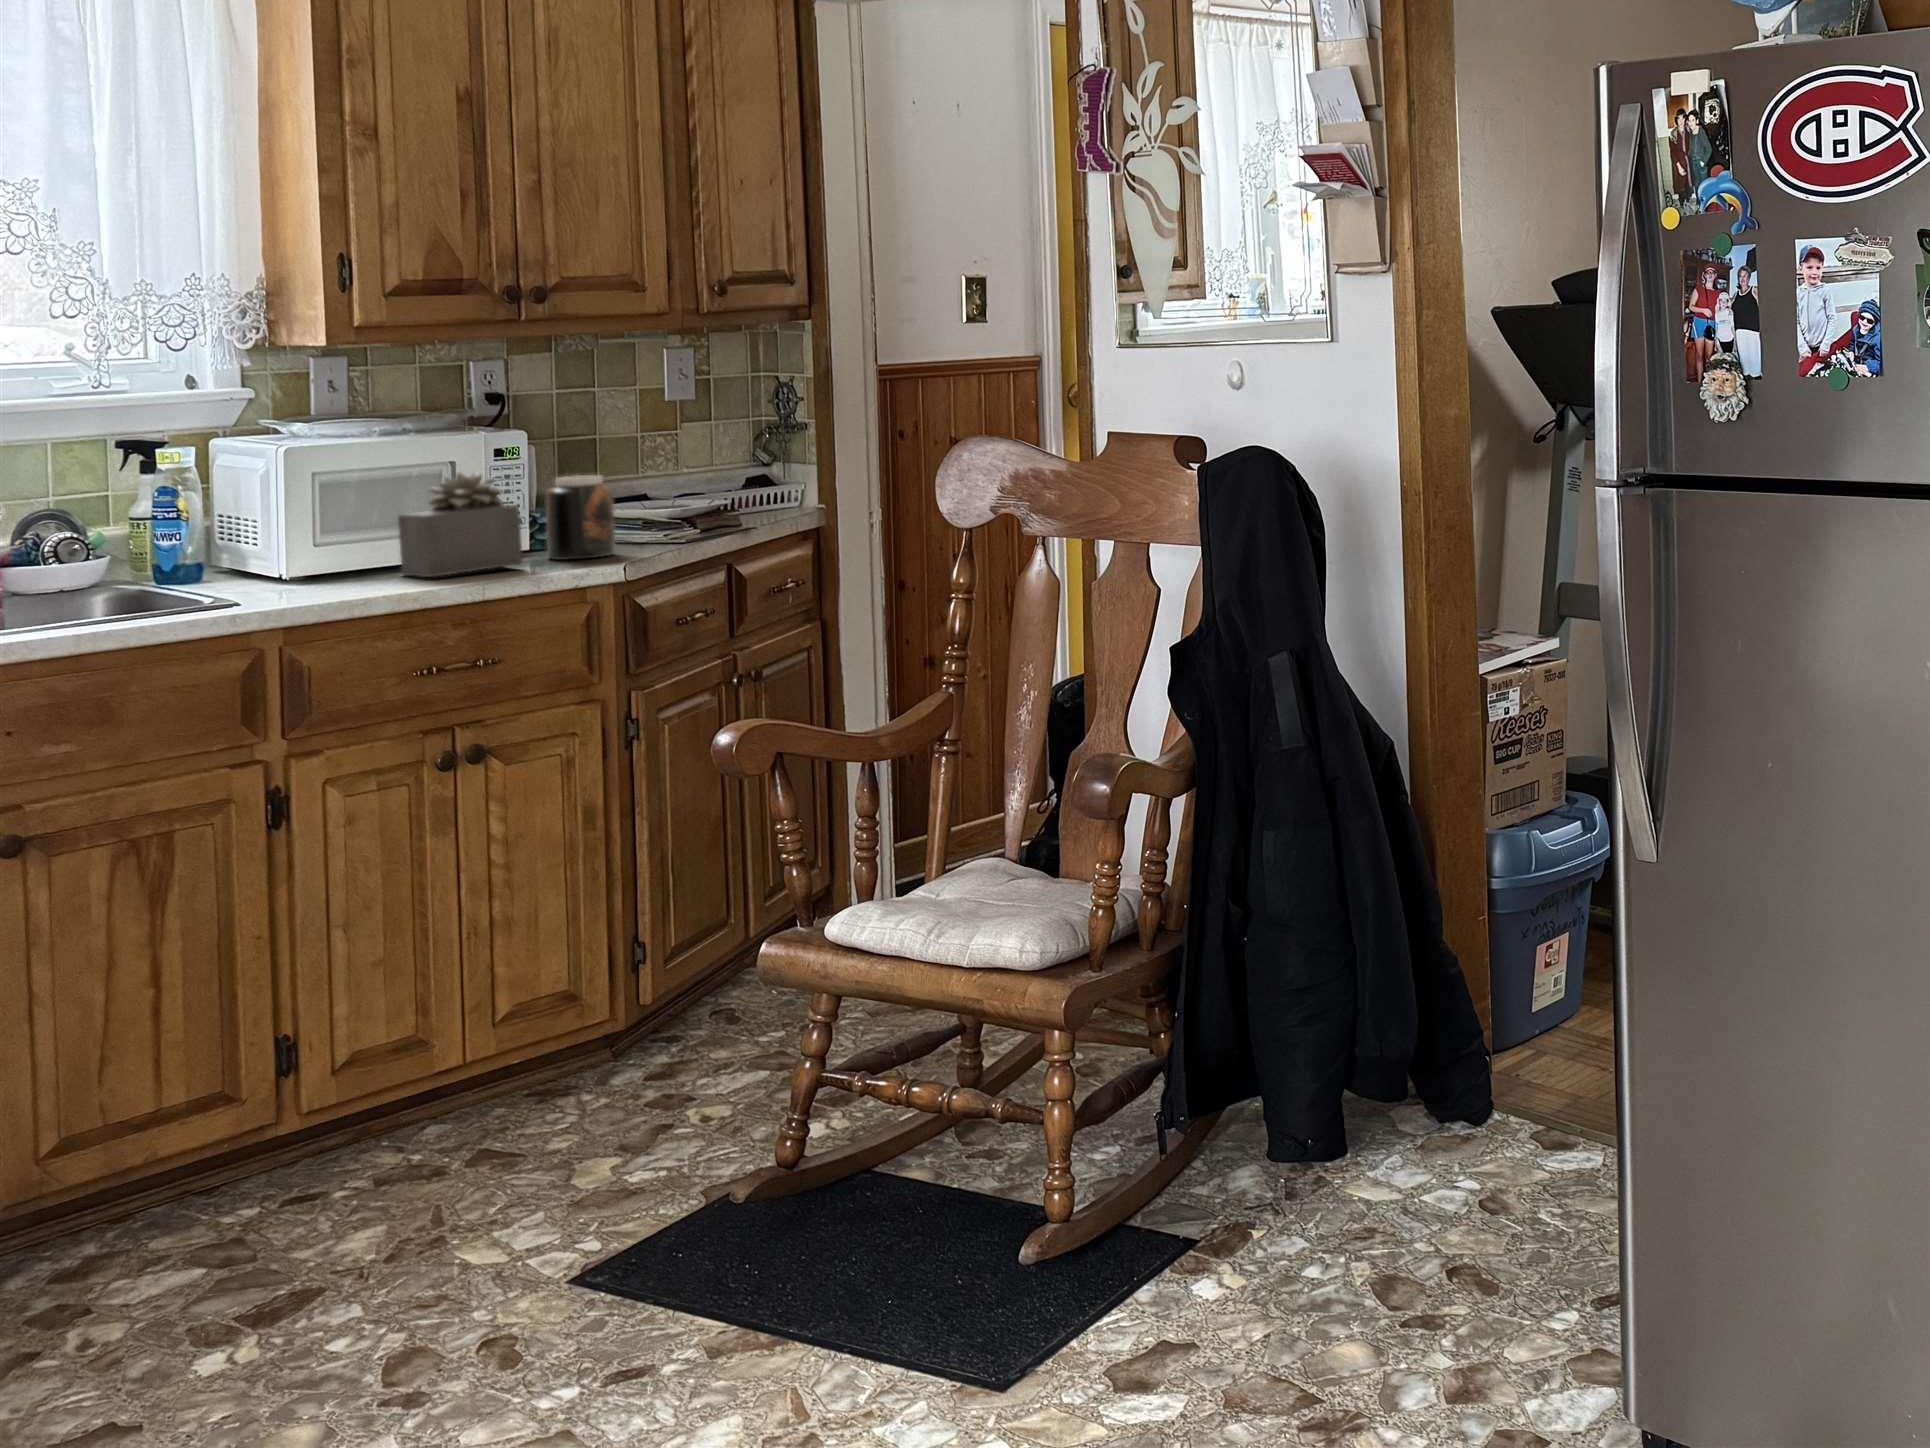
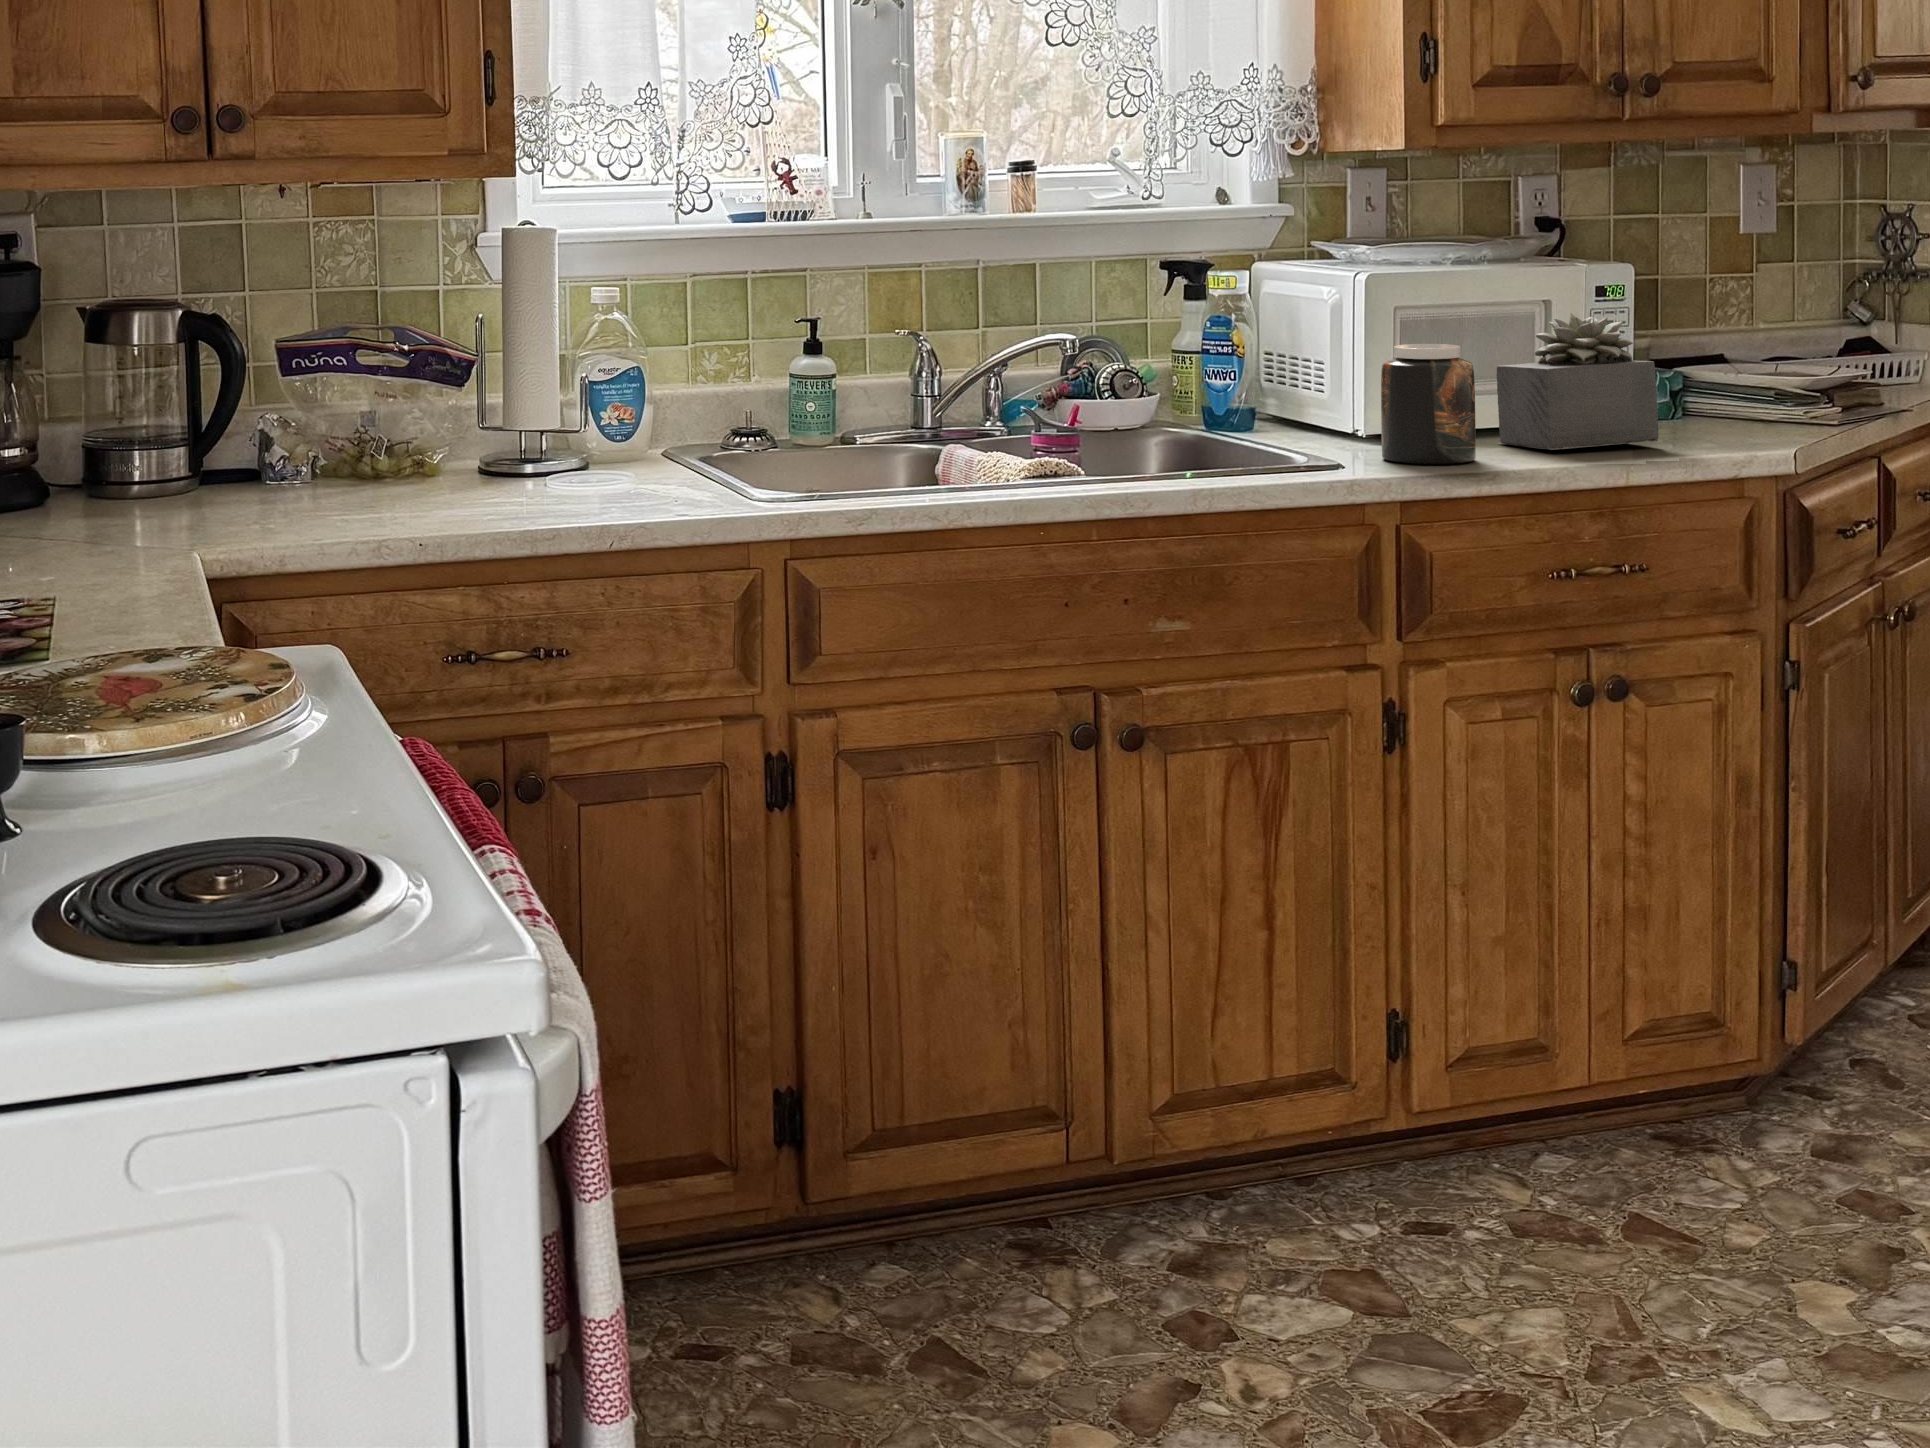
jar: present [546,475,615,560] -> present [1381,344,1476,464]

